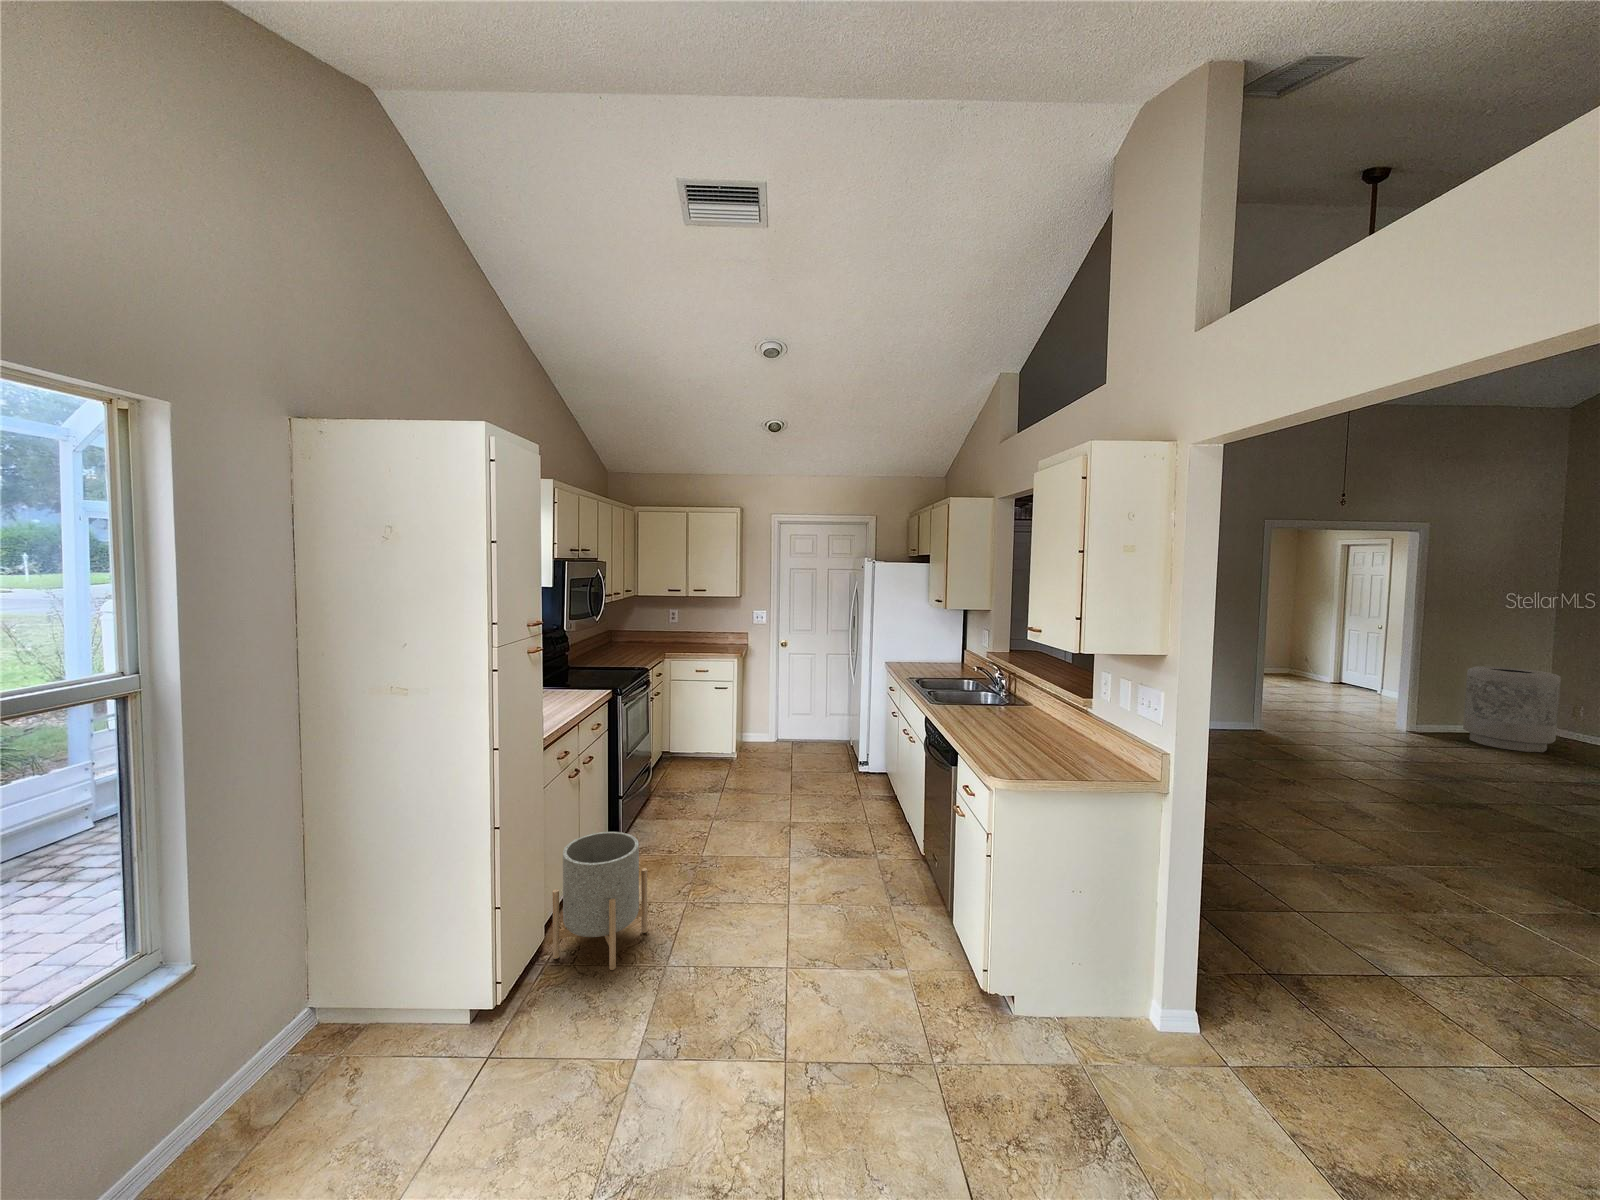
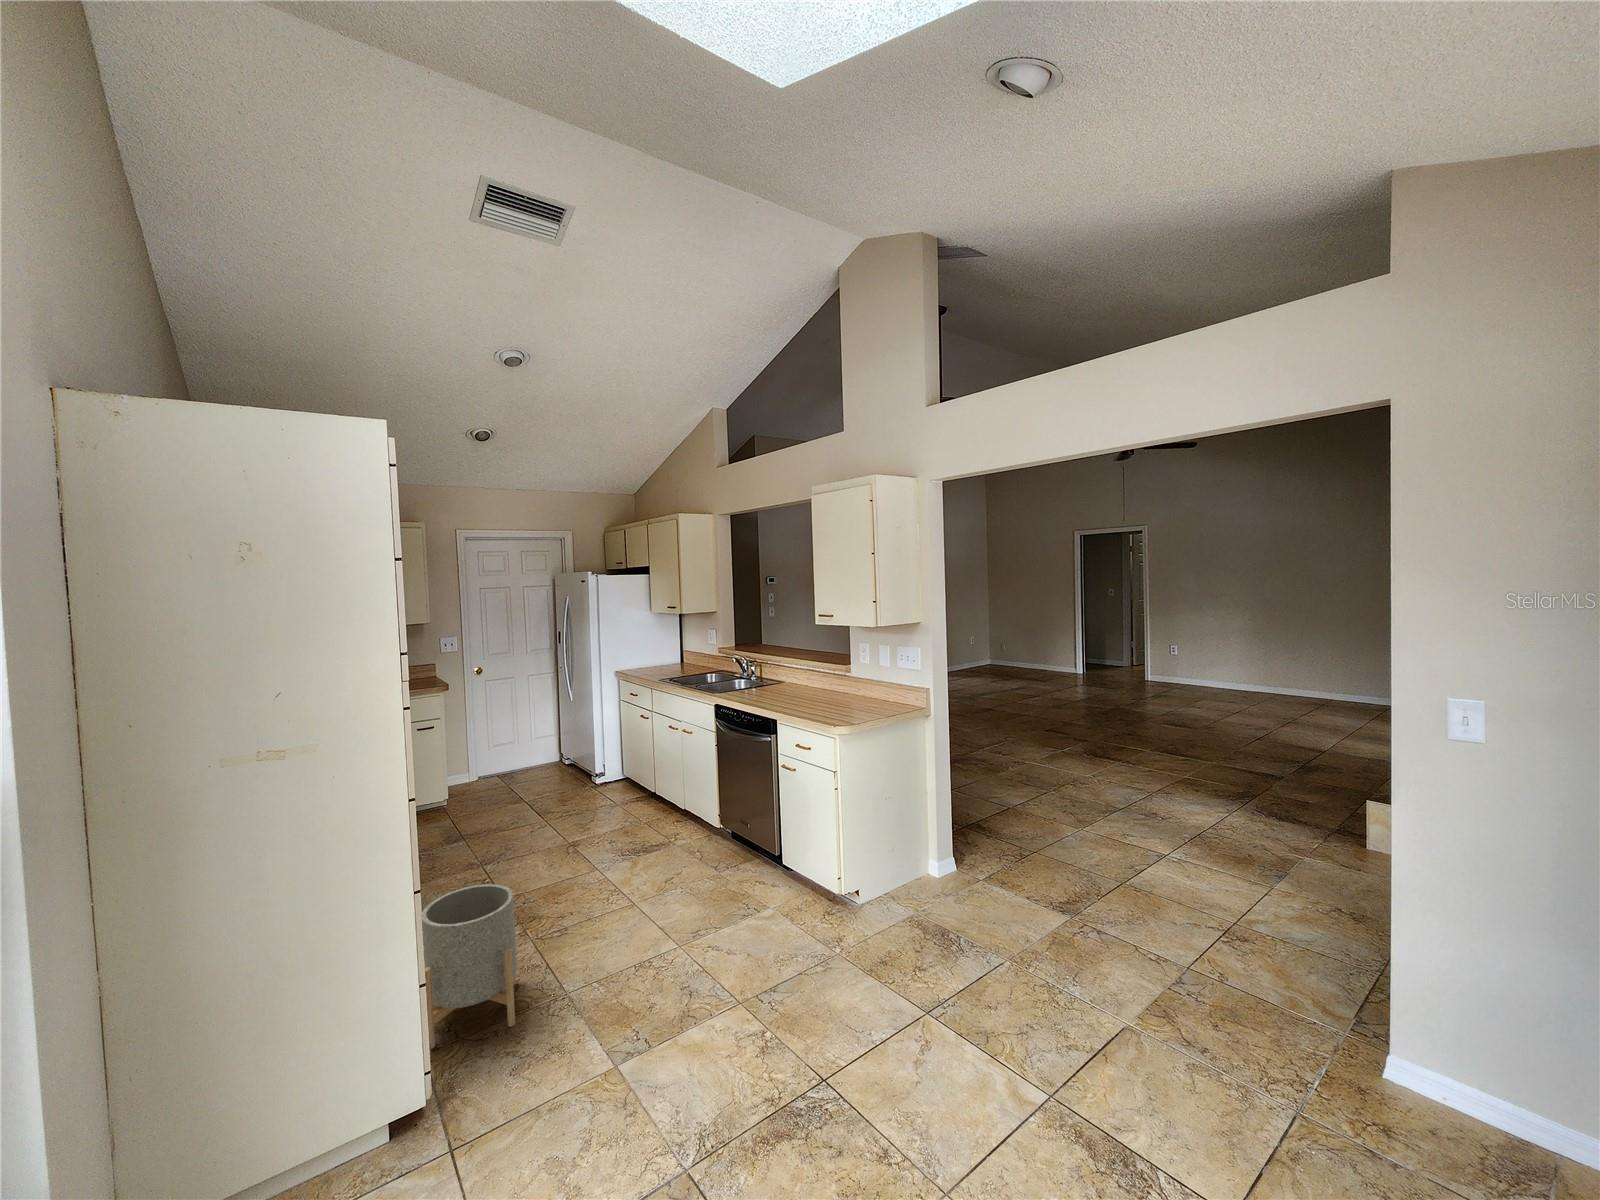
trash can: present [1463,666,1561,752] -> none [965,625,1006,677]

